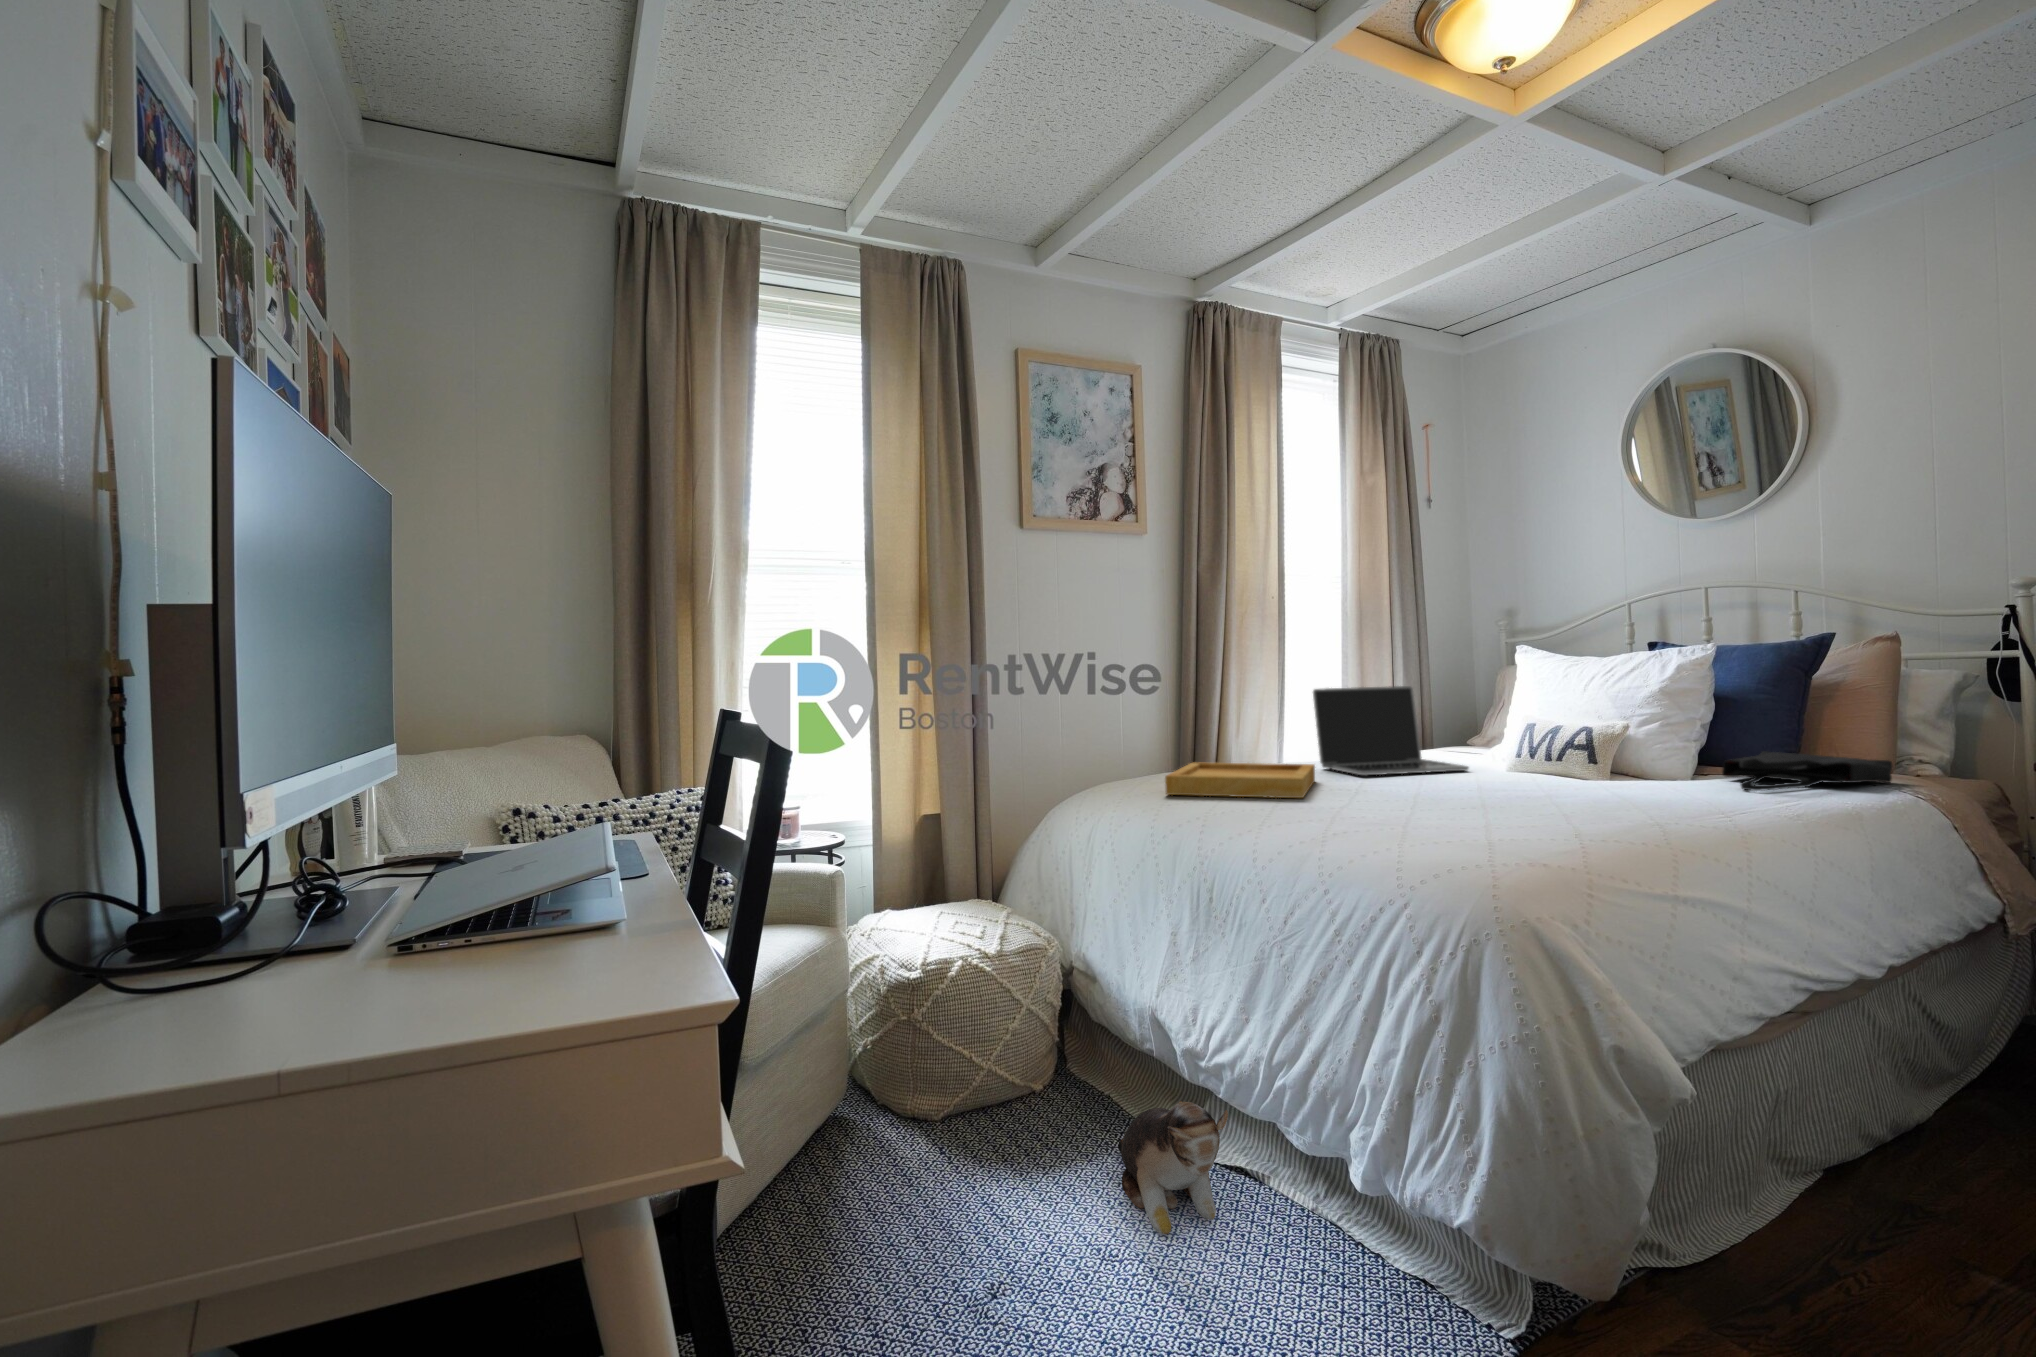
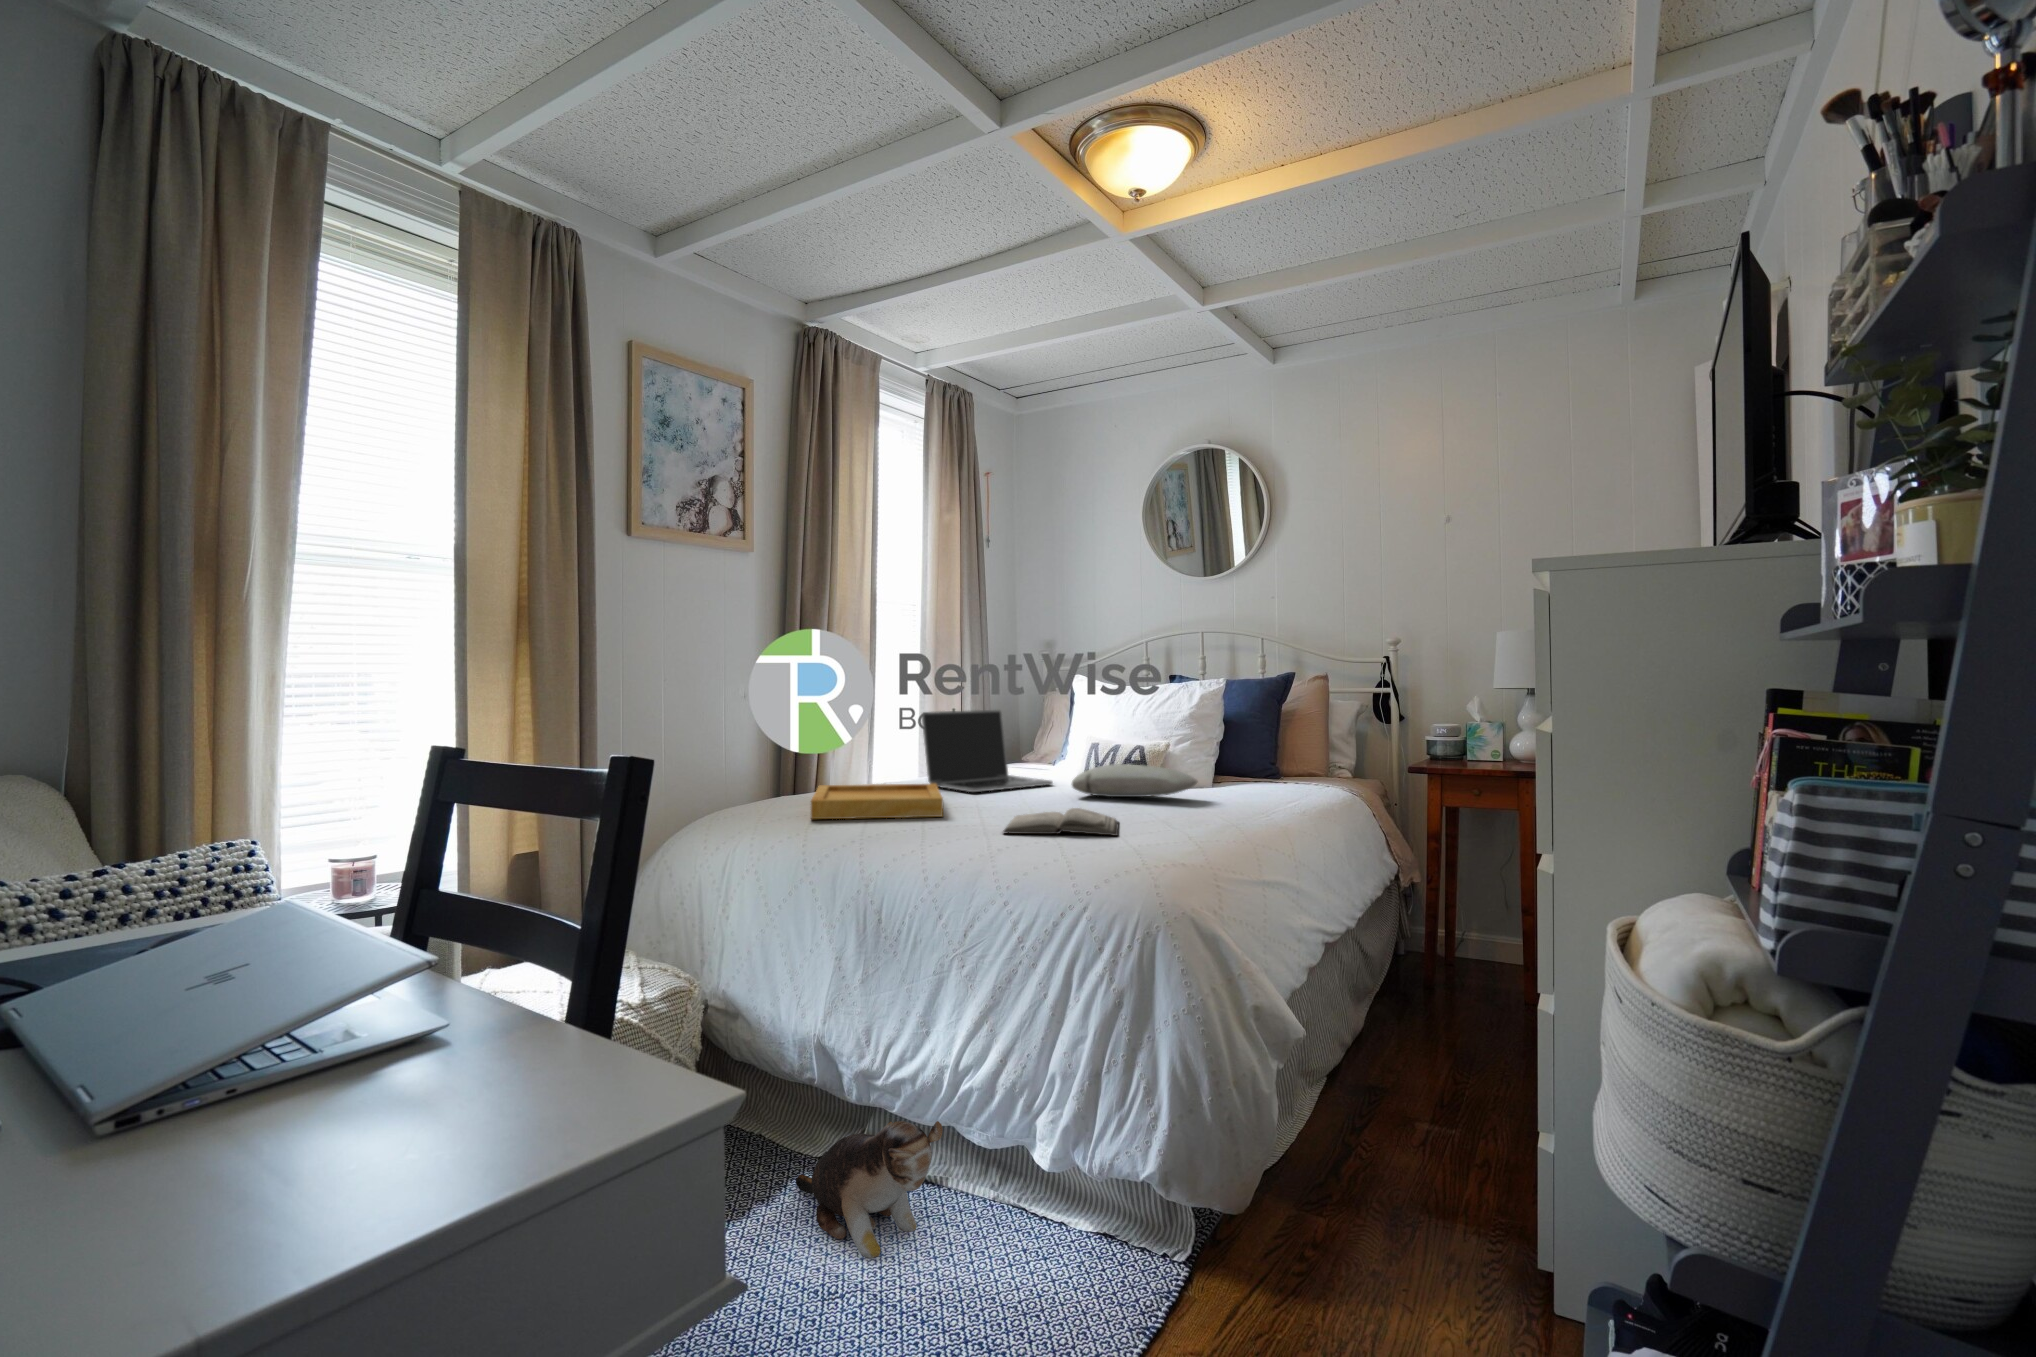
pillow: none [1476,749,1647,787] -> present [1072,764,1197,797]
tote bag: present [1722,751,1892,791] -> none [1234,763,1334,795]
diary: none [1350,794,1508,828] -> present [1003,808,1118,836]

